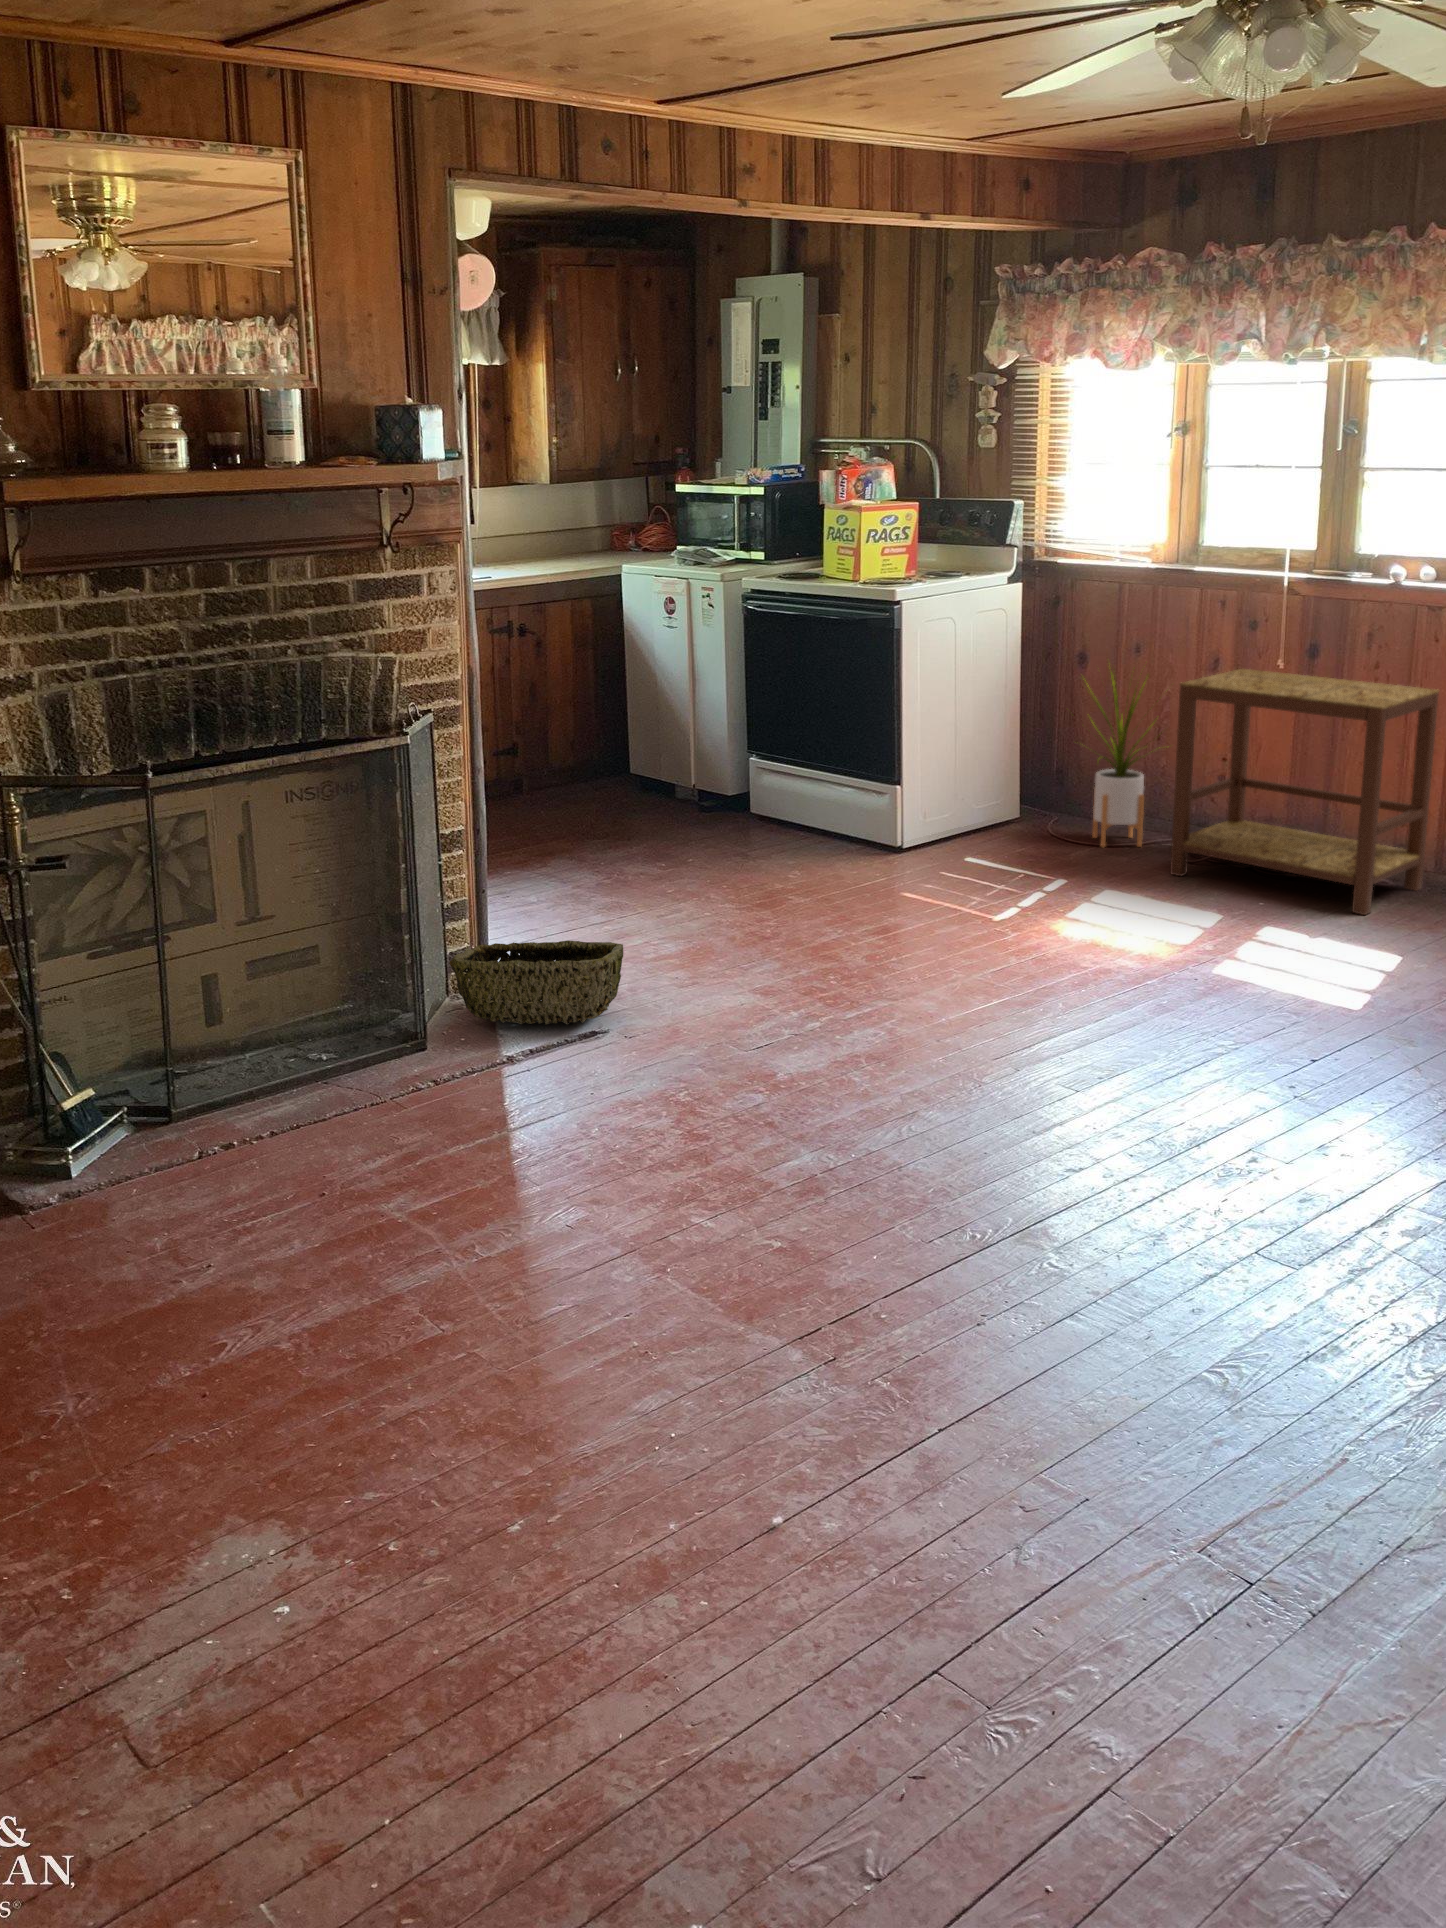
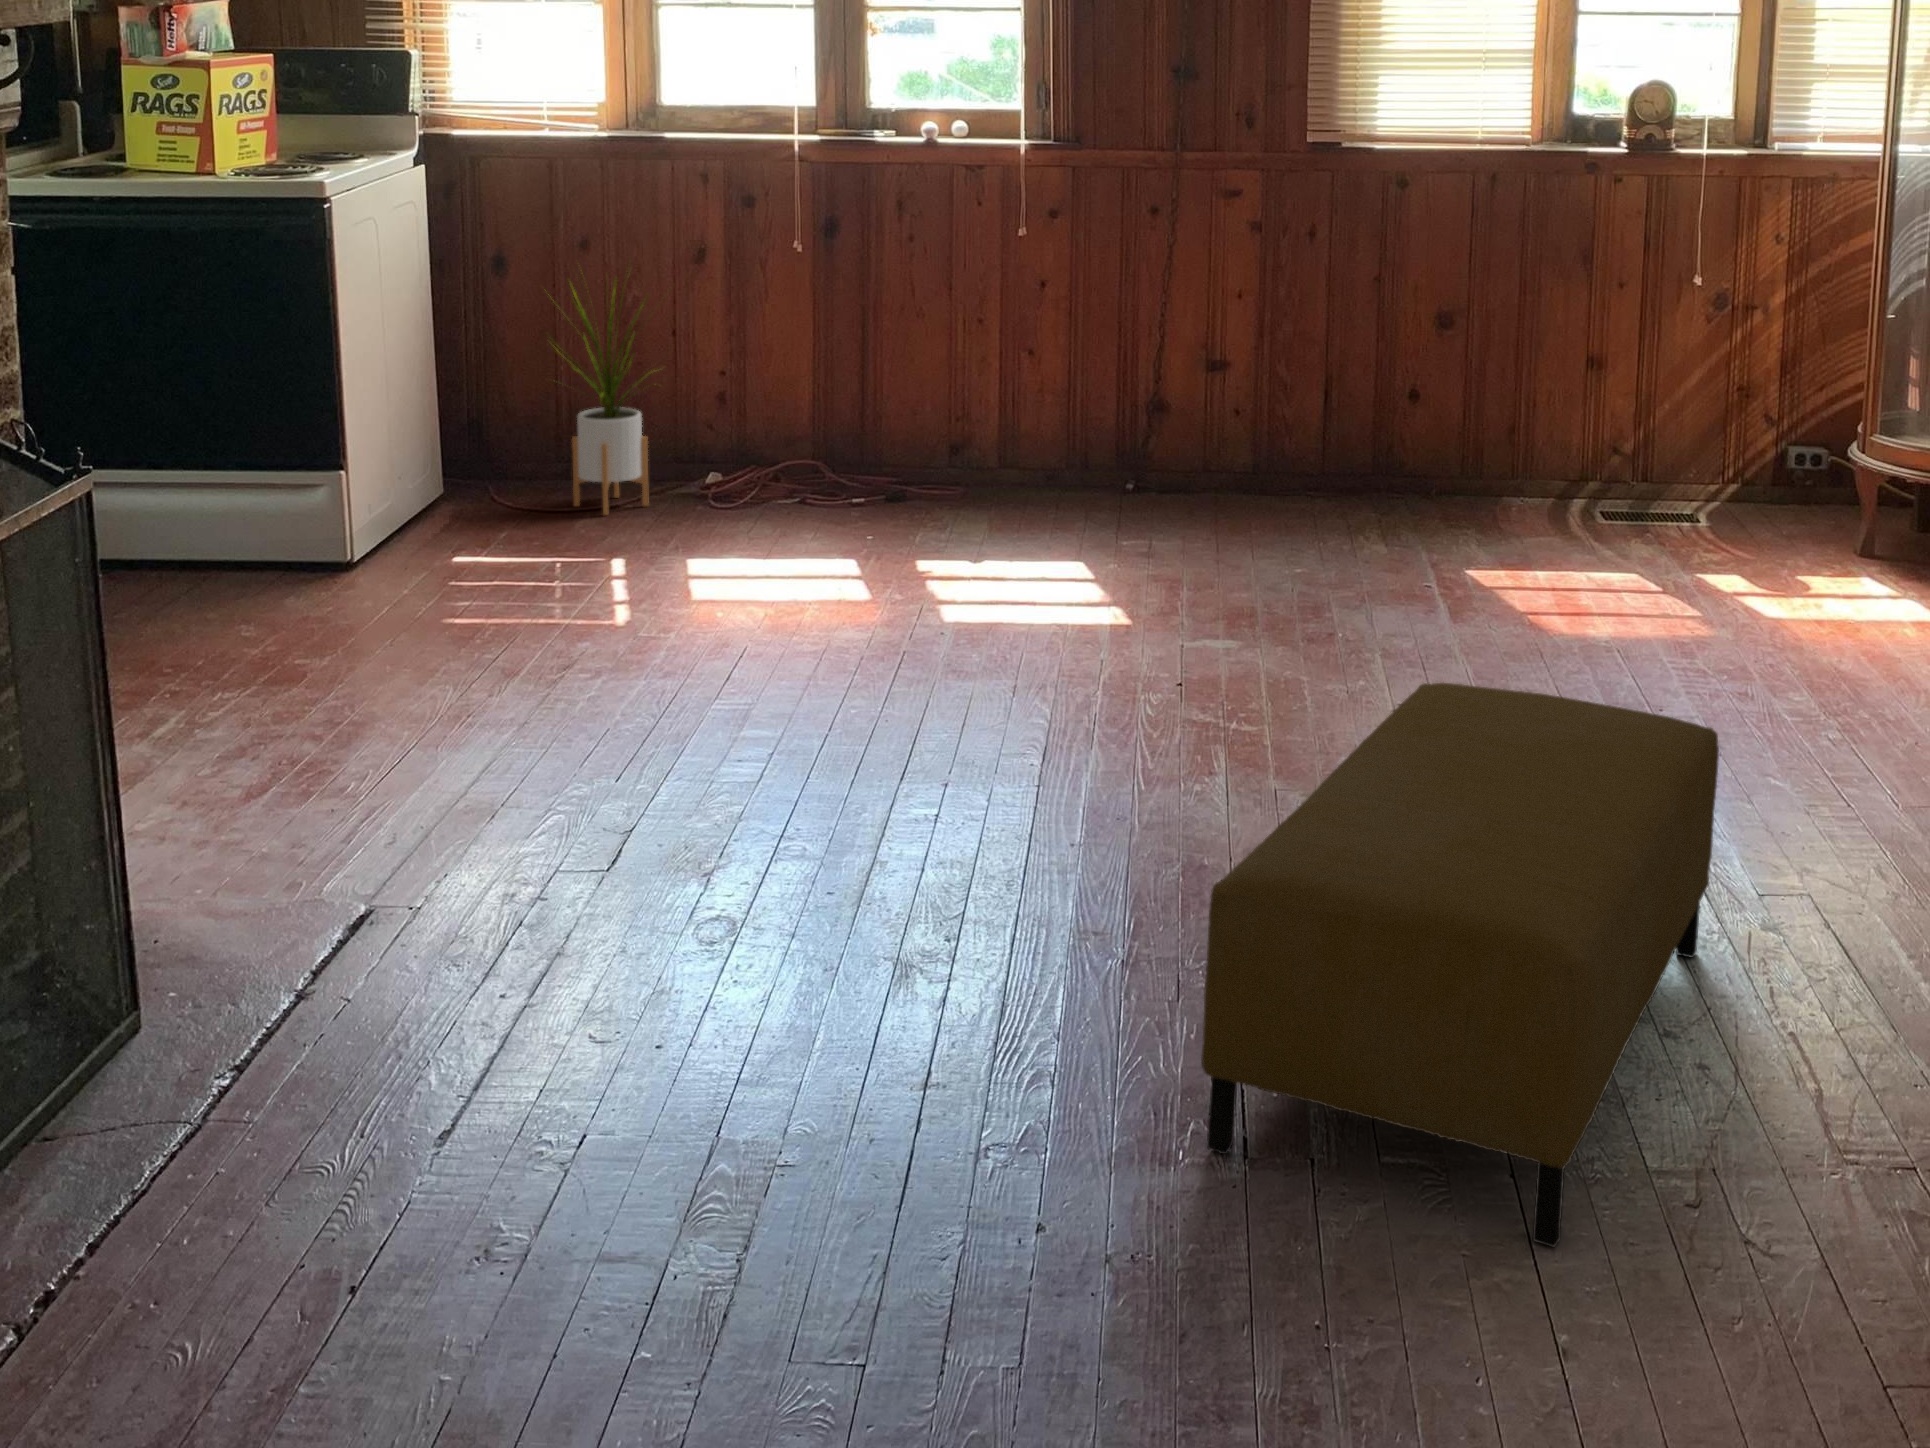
side table: present [1170,669,1439,915] -> none [732,258,995,531]
woven basket: present [450,940,623,1024] -> none [71,781,406,977]
ottoman: none [757,1064,1372,1453] -> present [1201,683,1719,1247]

